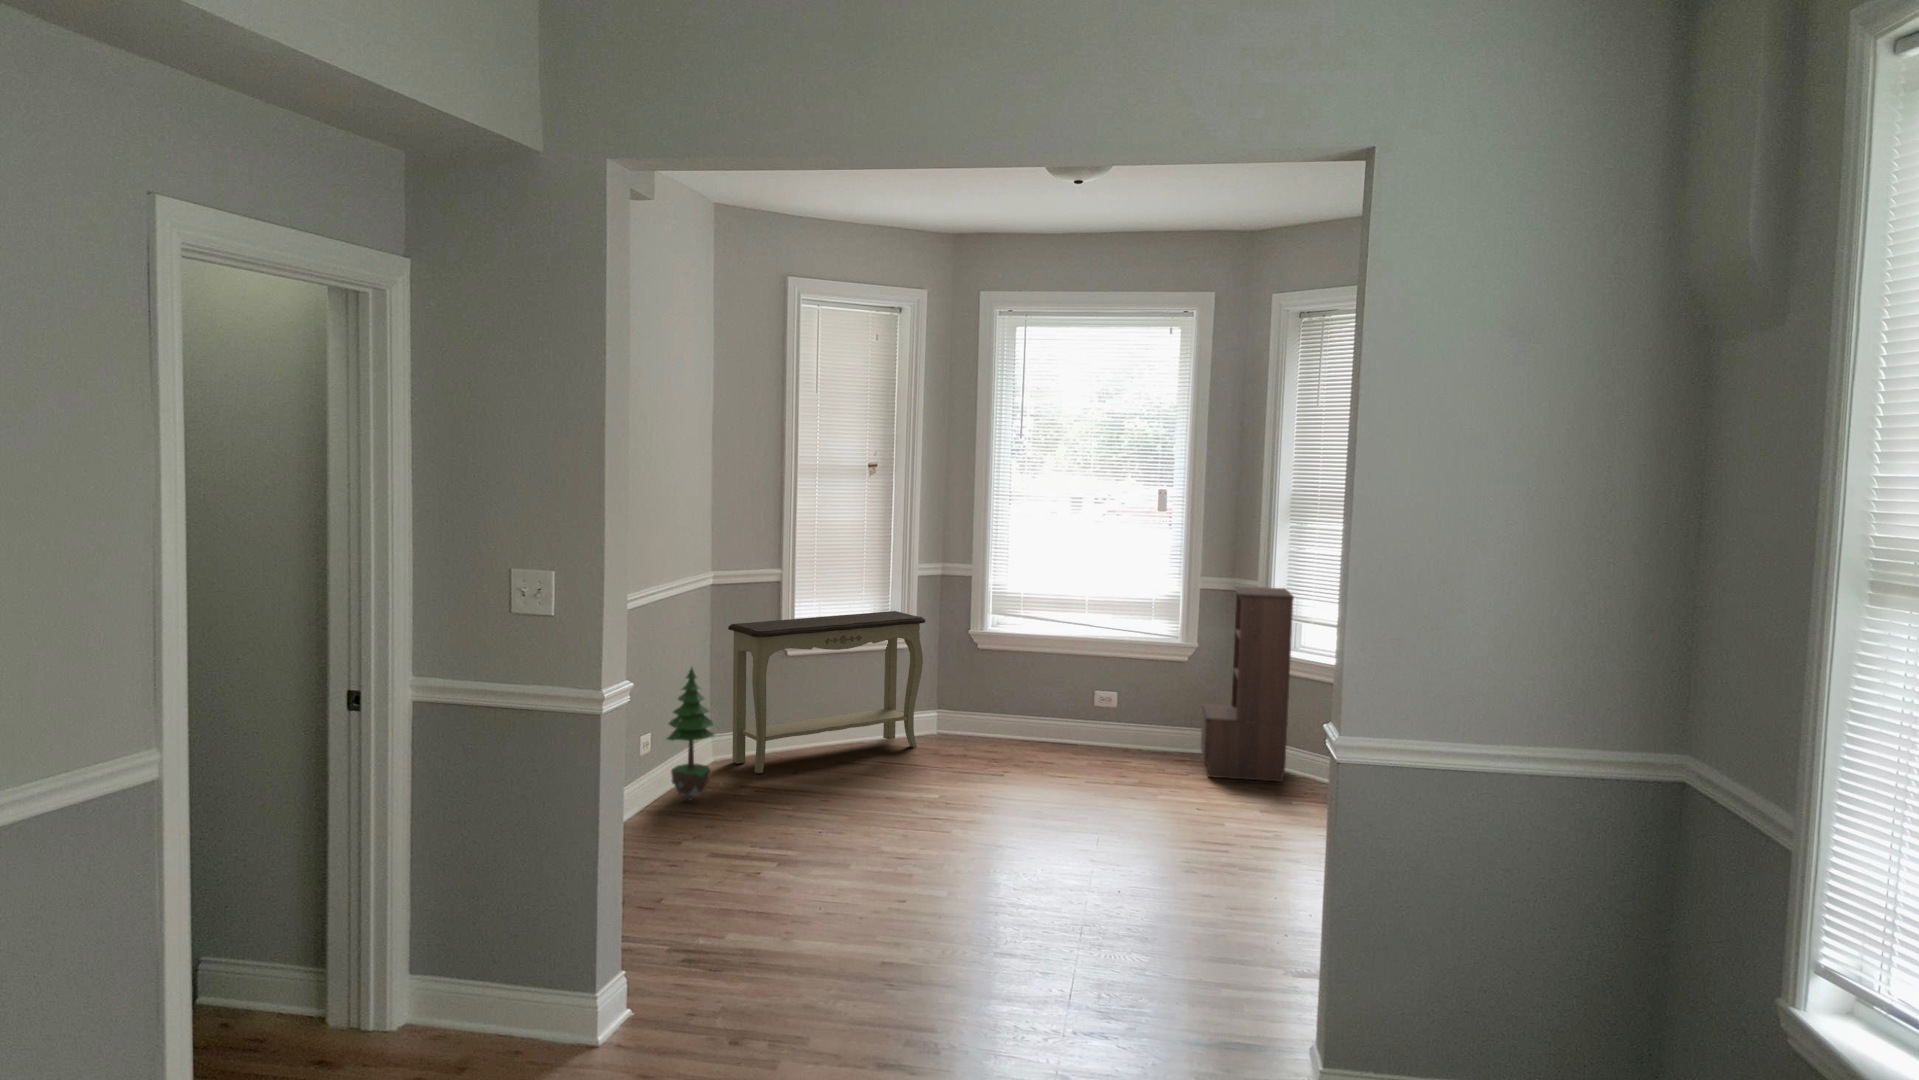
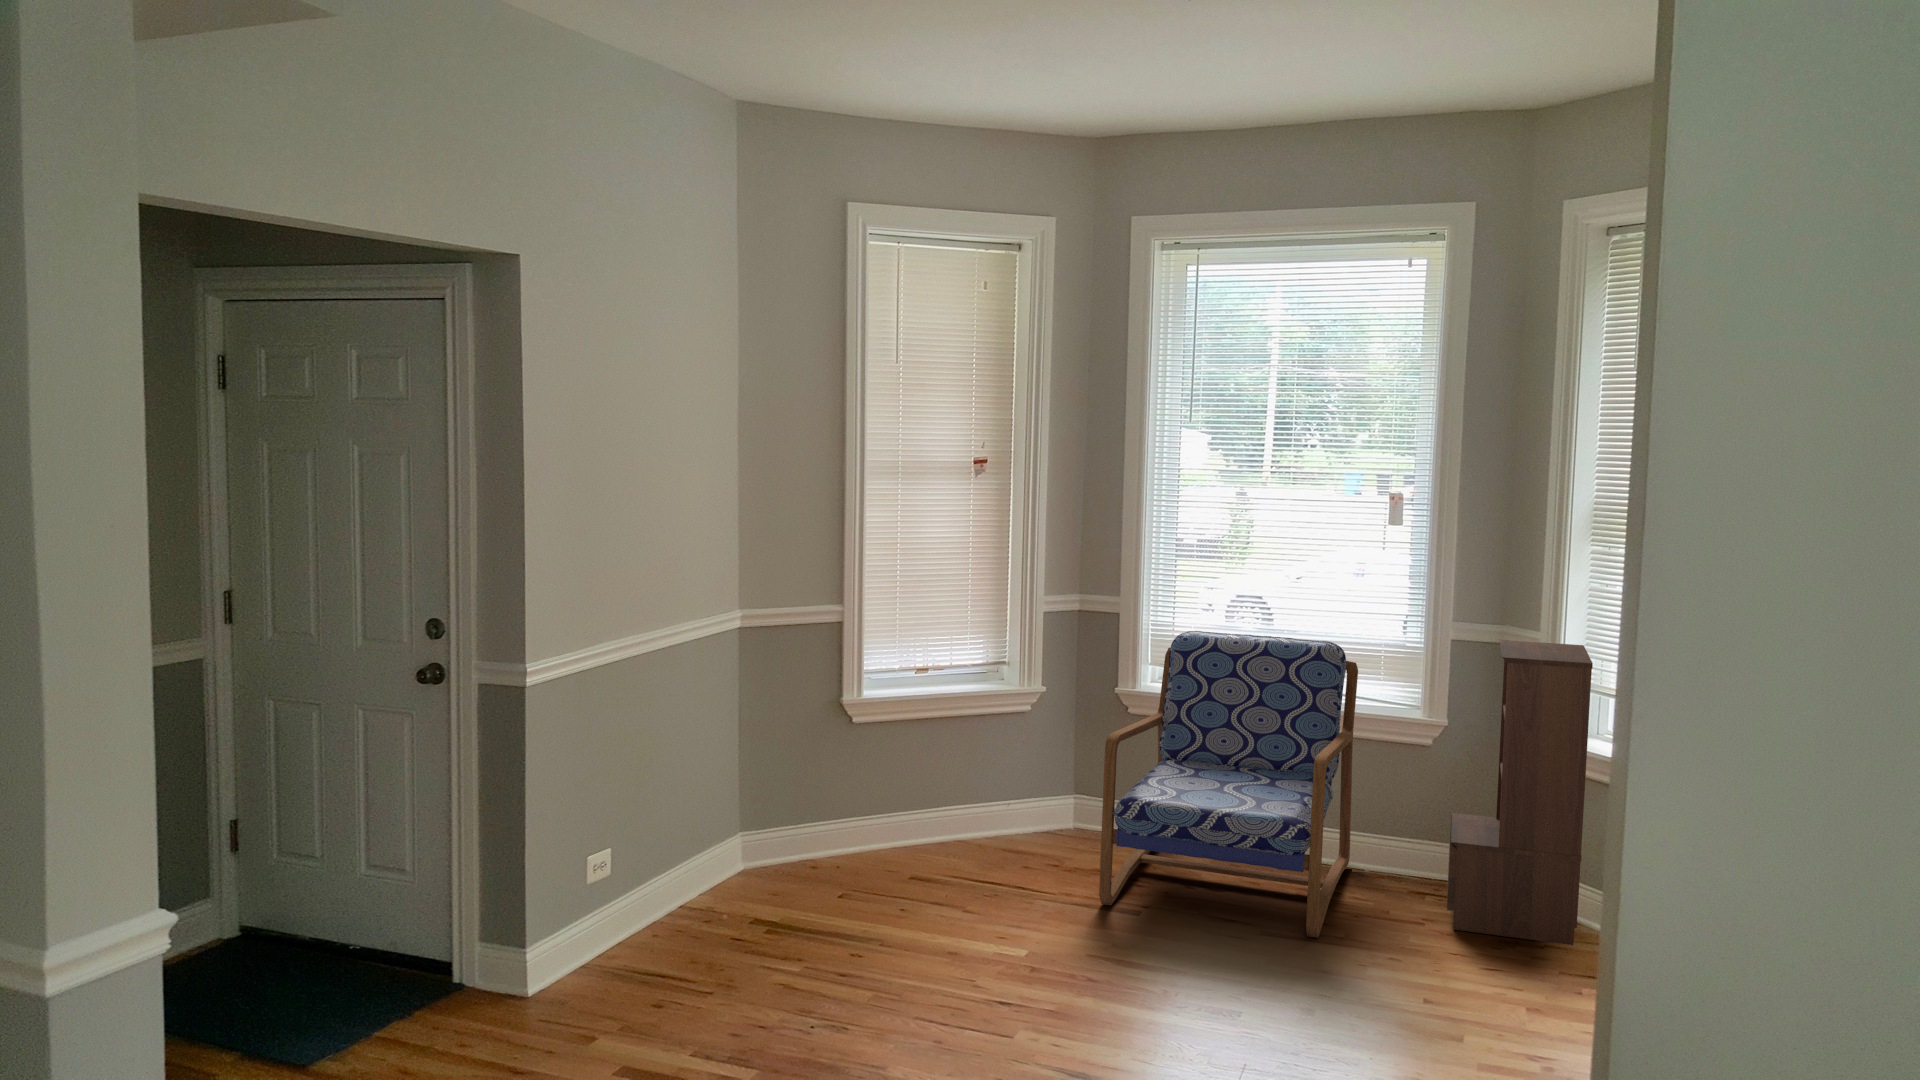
armchair: none [974,587,1138,785] -> present [1099,631,1358,938]
console table: present [728,611,925,773] -> none [765,661,1045,890]
potted tree: present [667,668,714,800] -> none [653,749,722,934]

